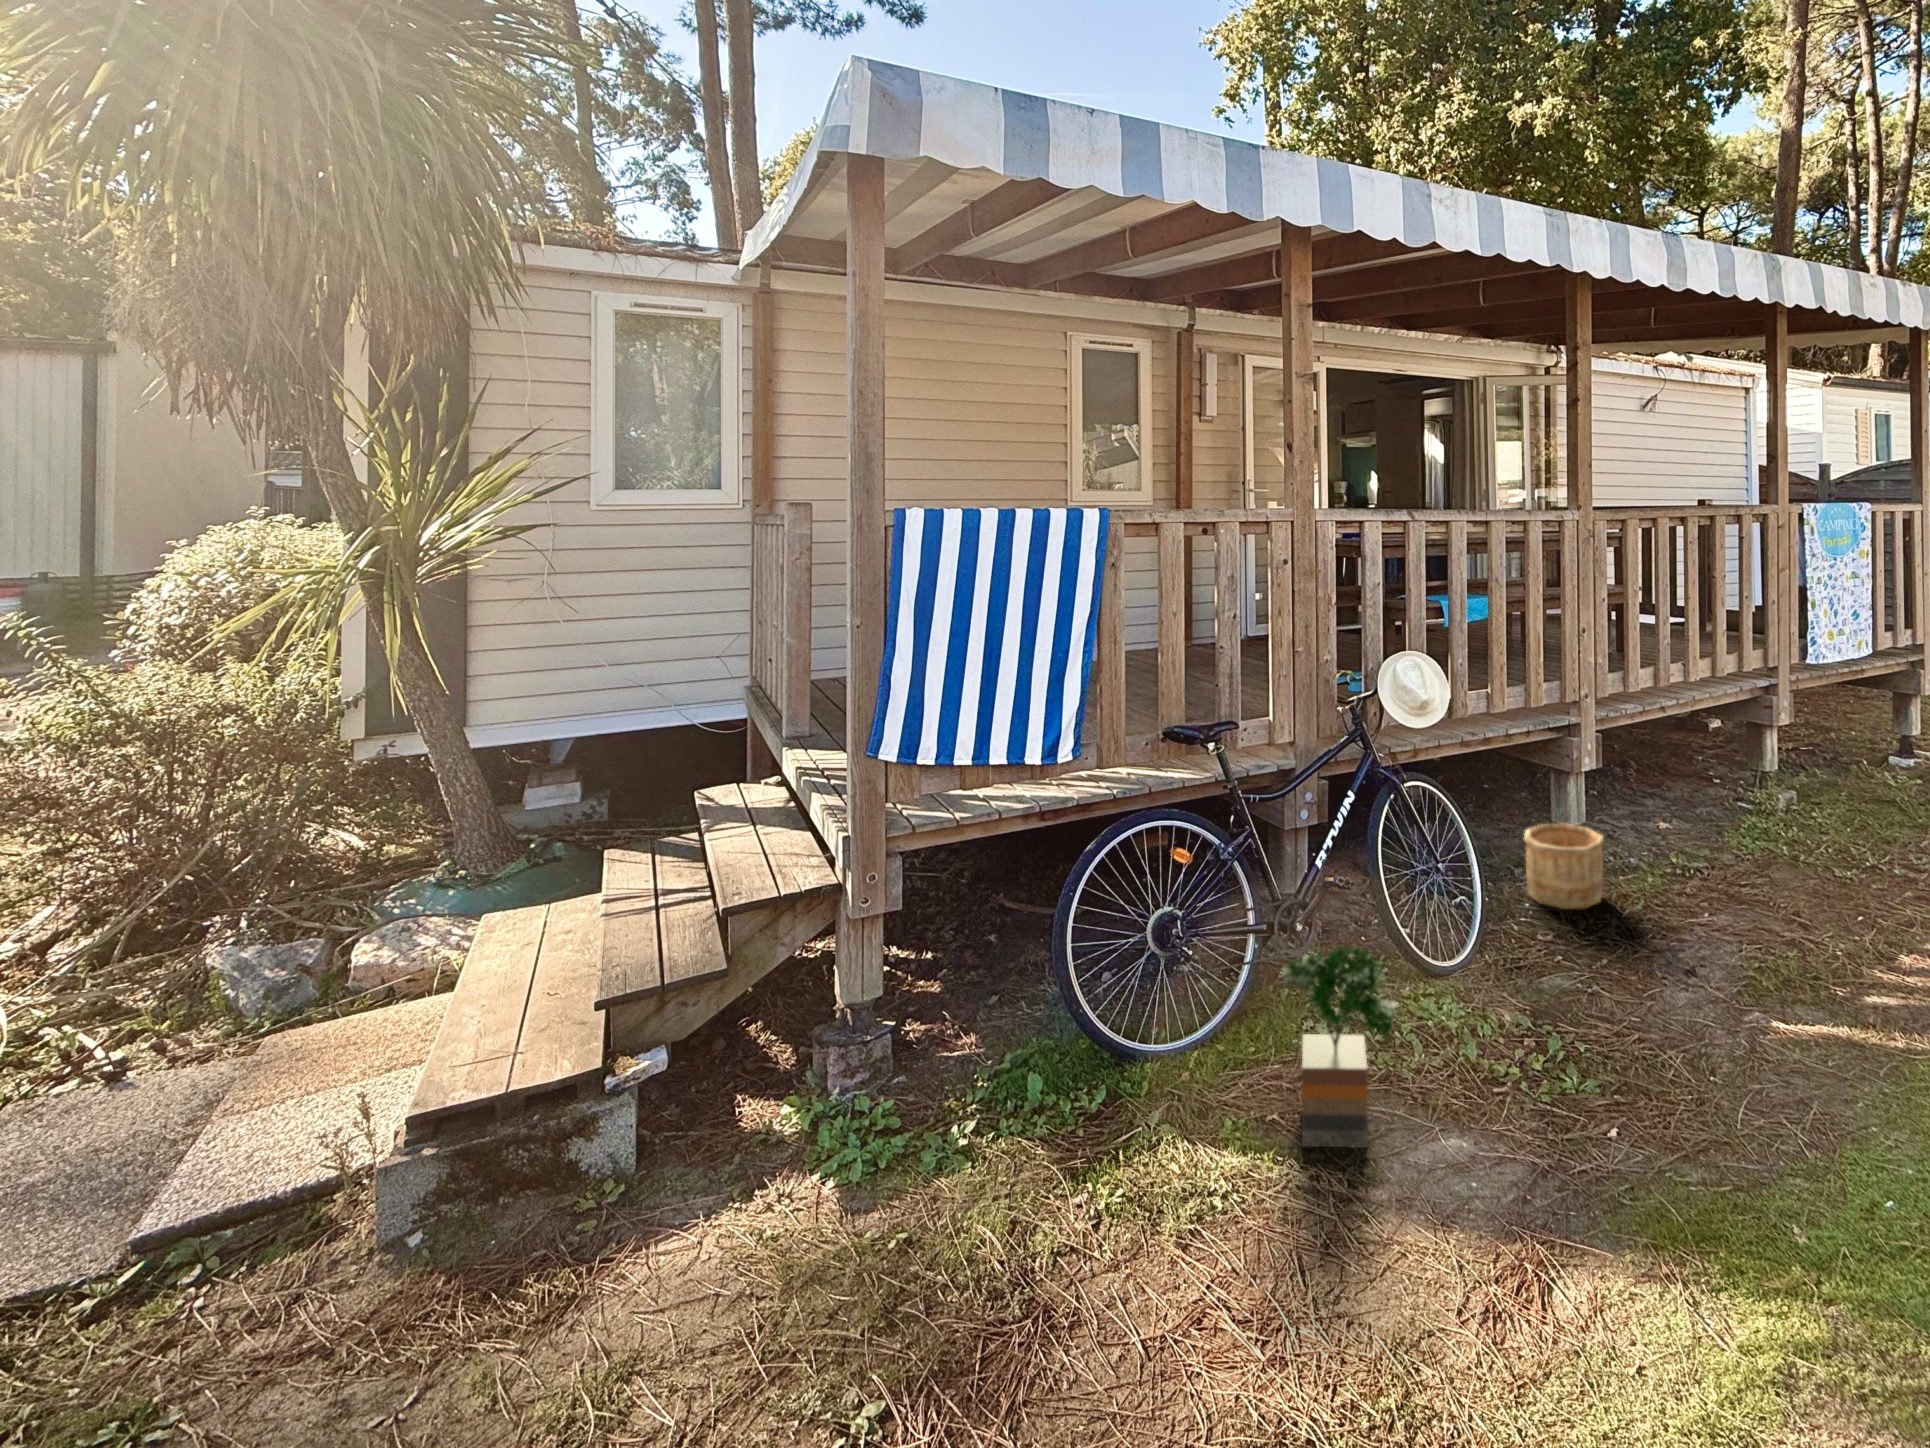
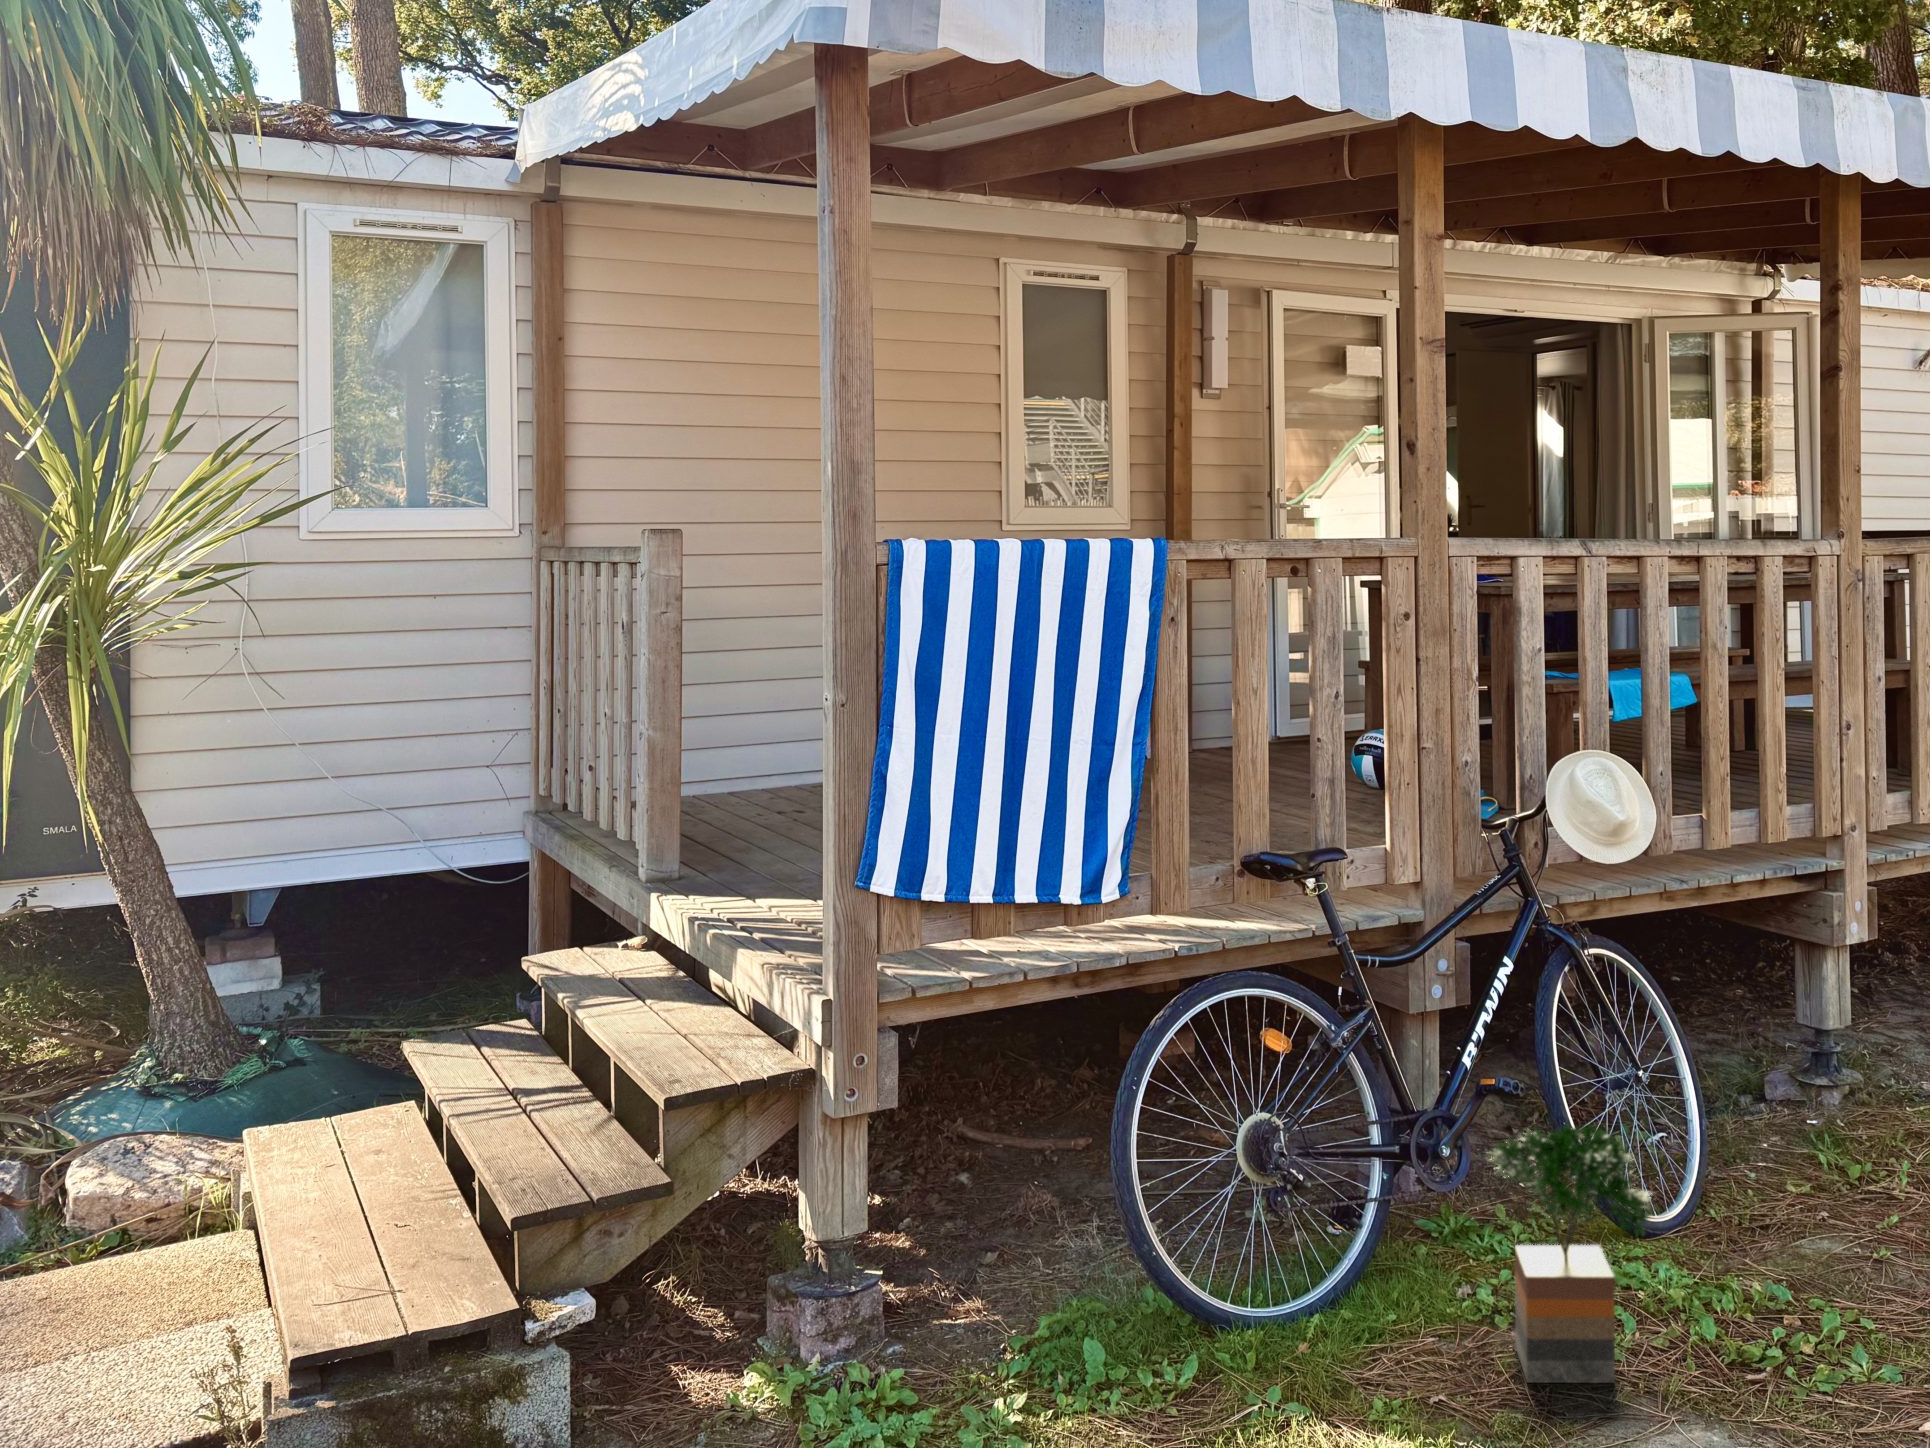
wooden bucket: present [1524,824,1604,909] -> none [1774,1015,1897,1136]

